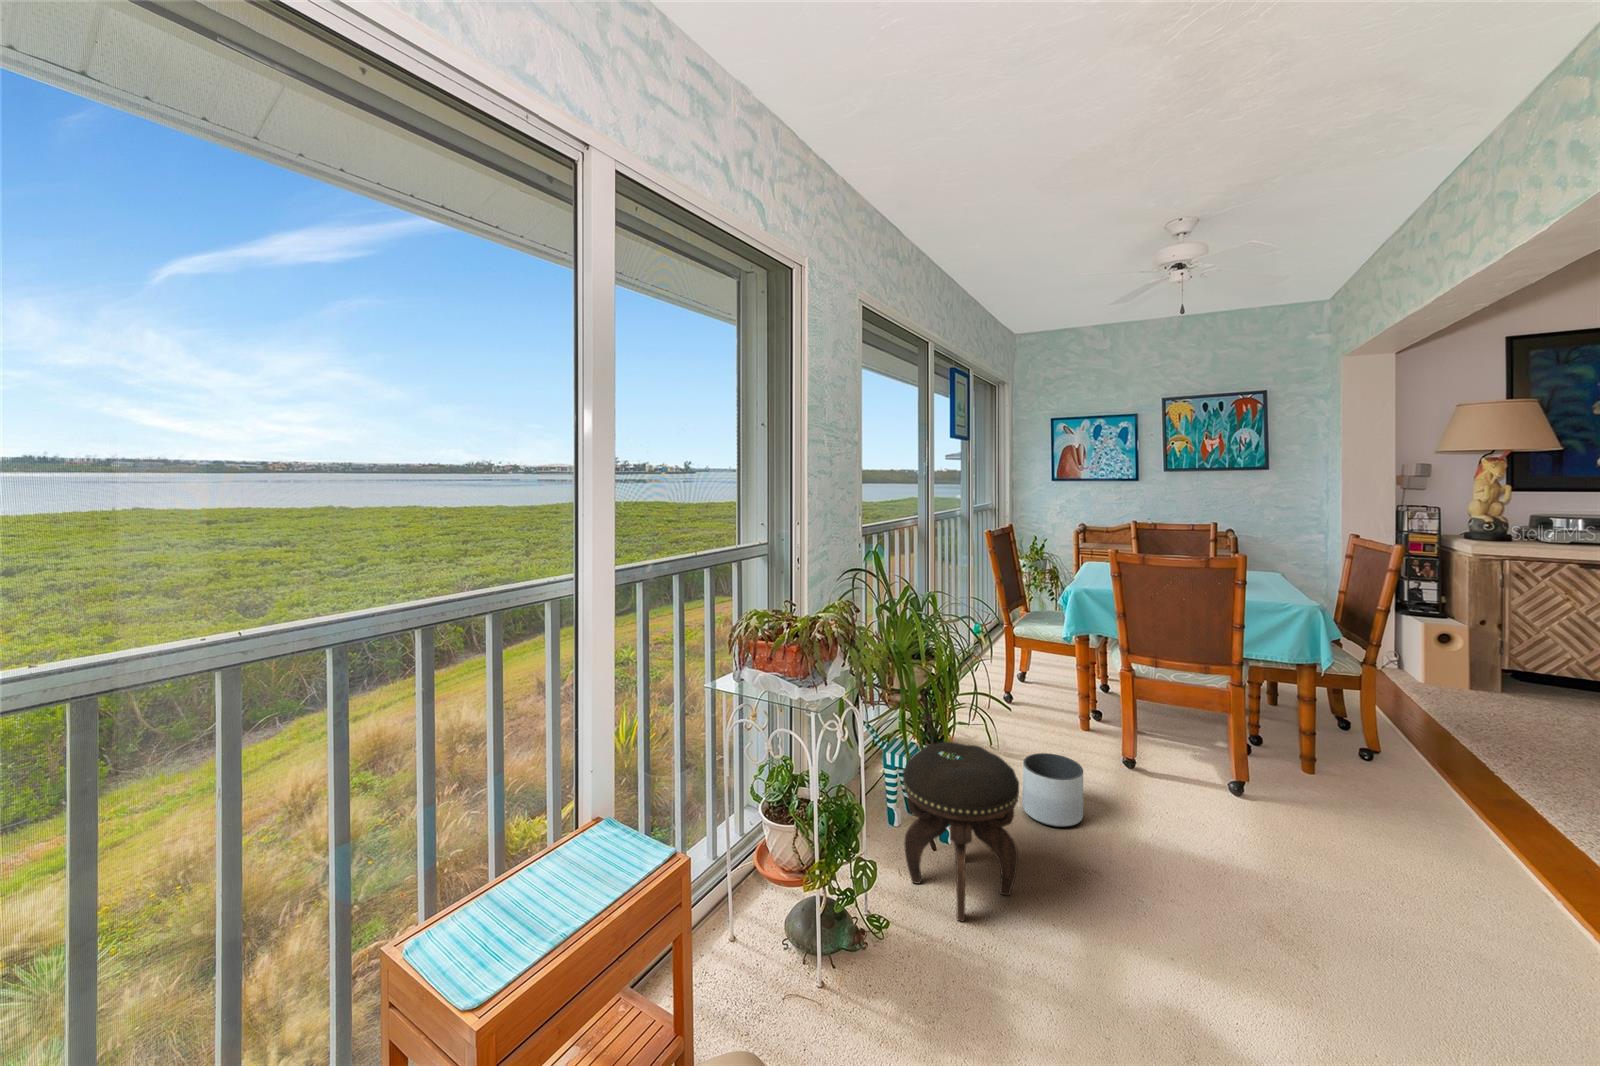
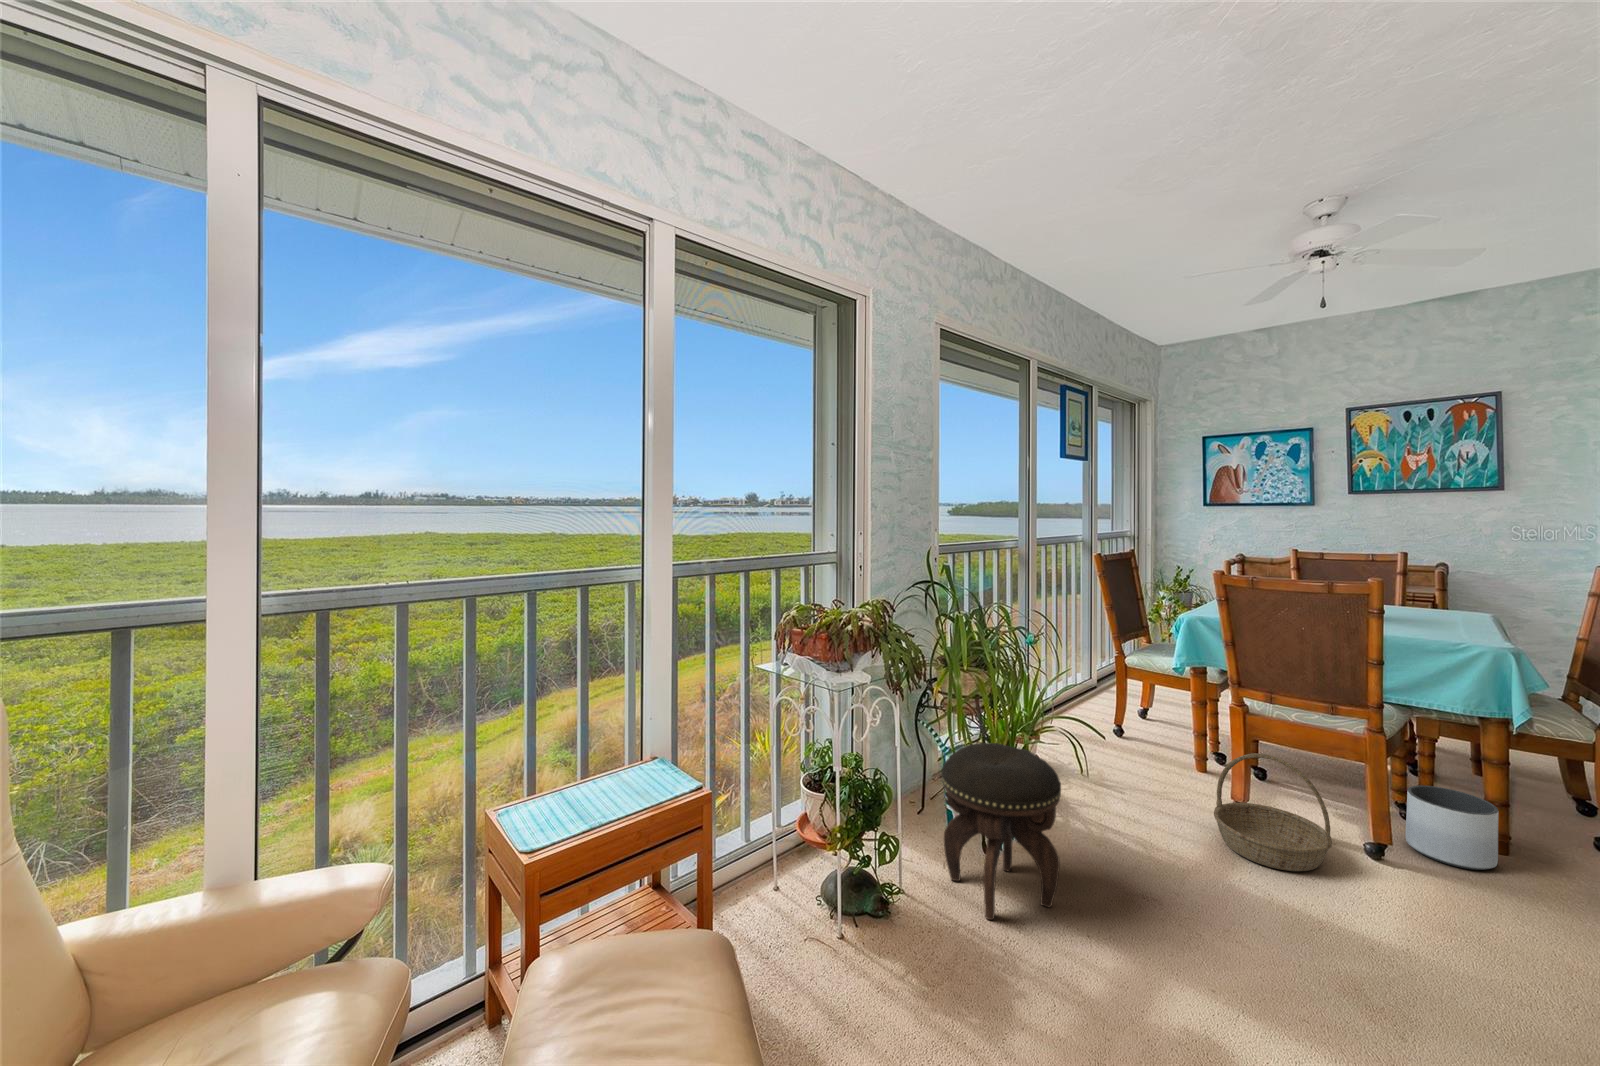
basket: none [1115,718,1213,818] -> present [1214,753,1332,871]
planter: present [1022,753,1083,827] -> present [1405,786,1498,870]

